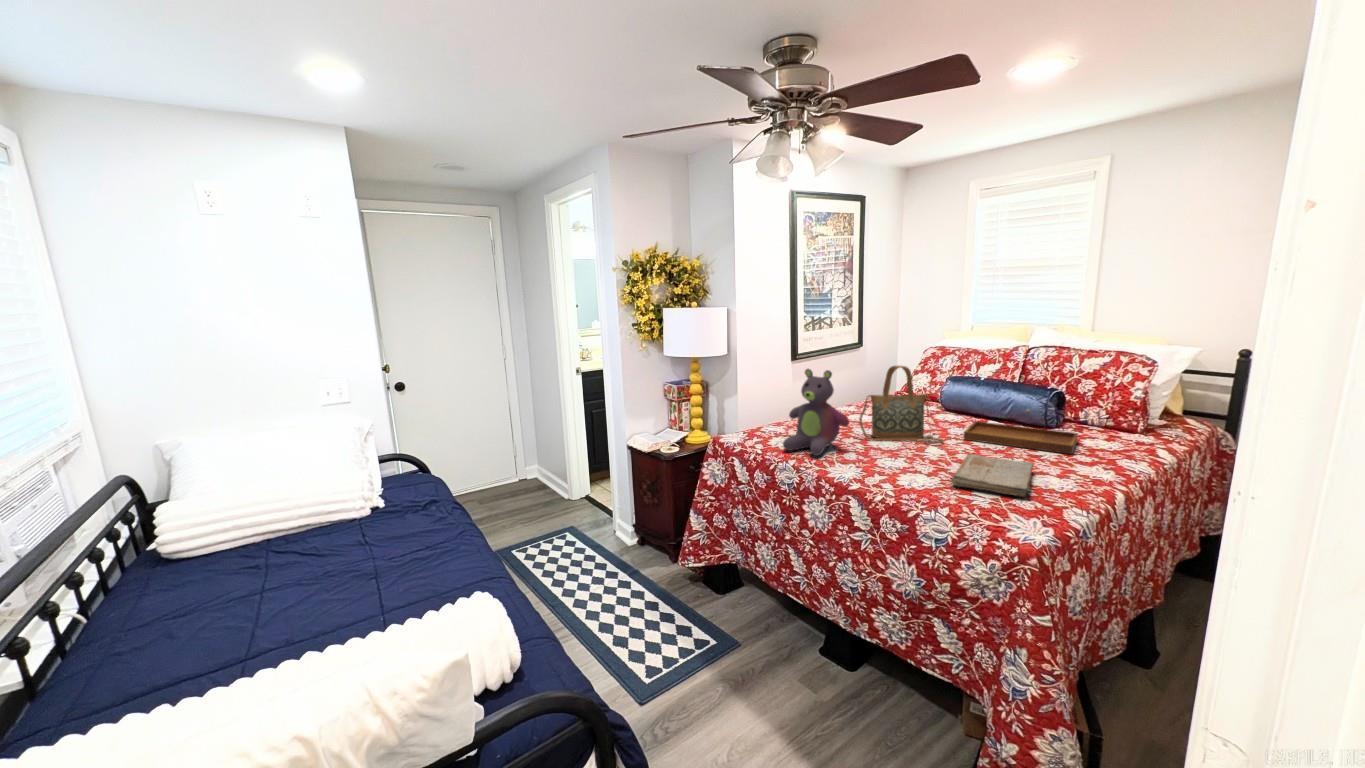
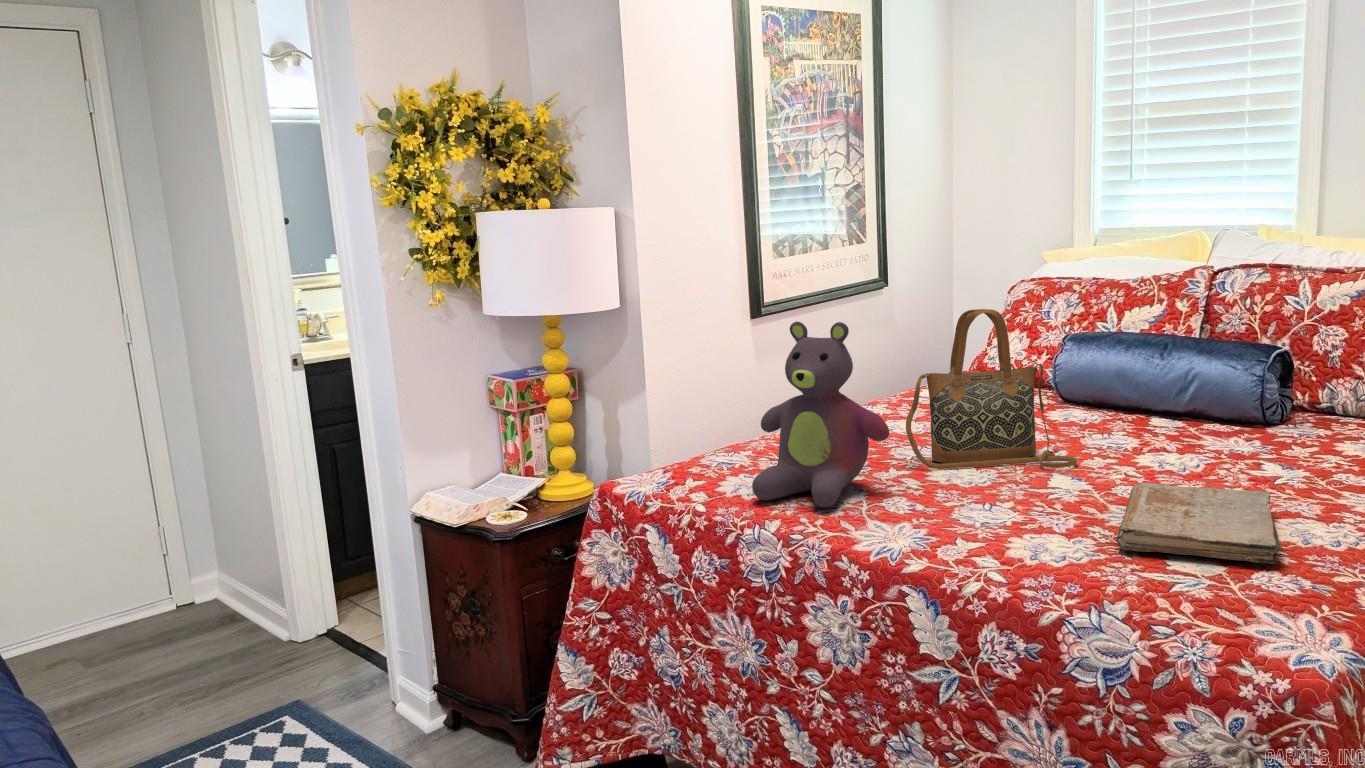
tray: present [964,409,1078,454] -> none [1114,386,1331,471]

